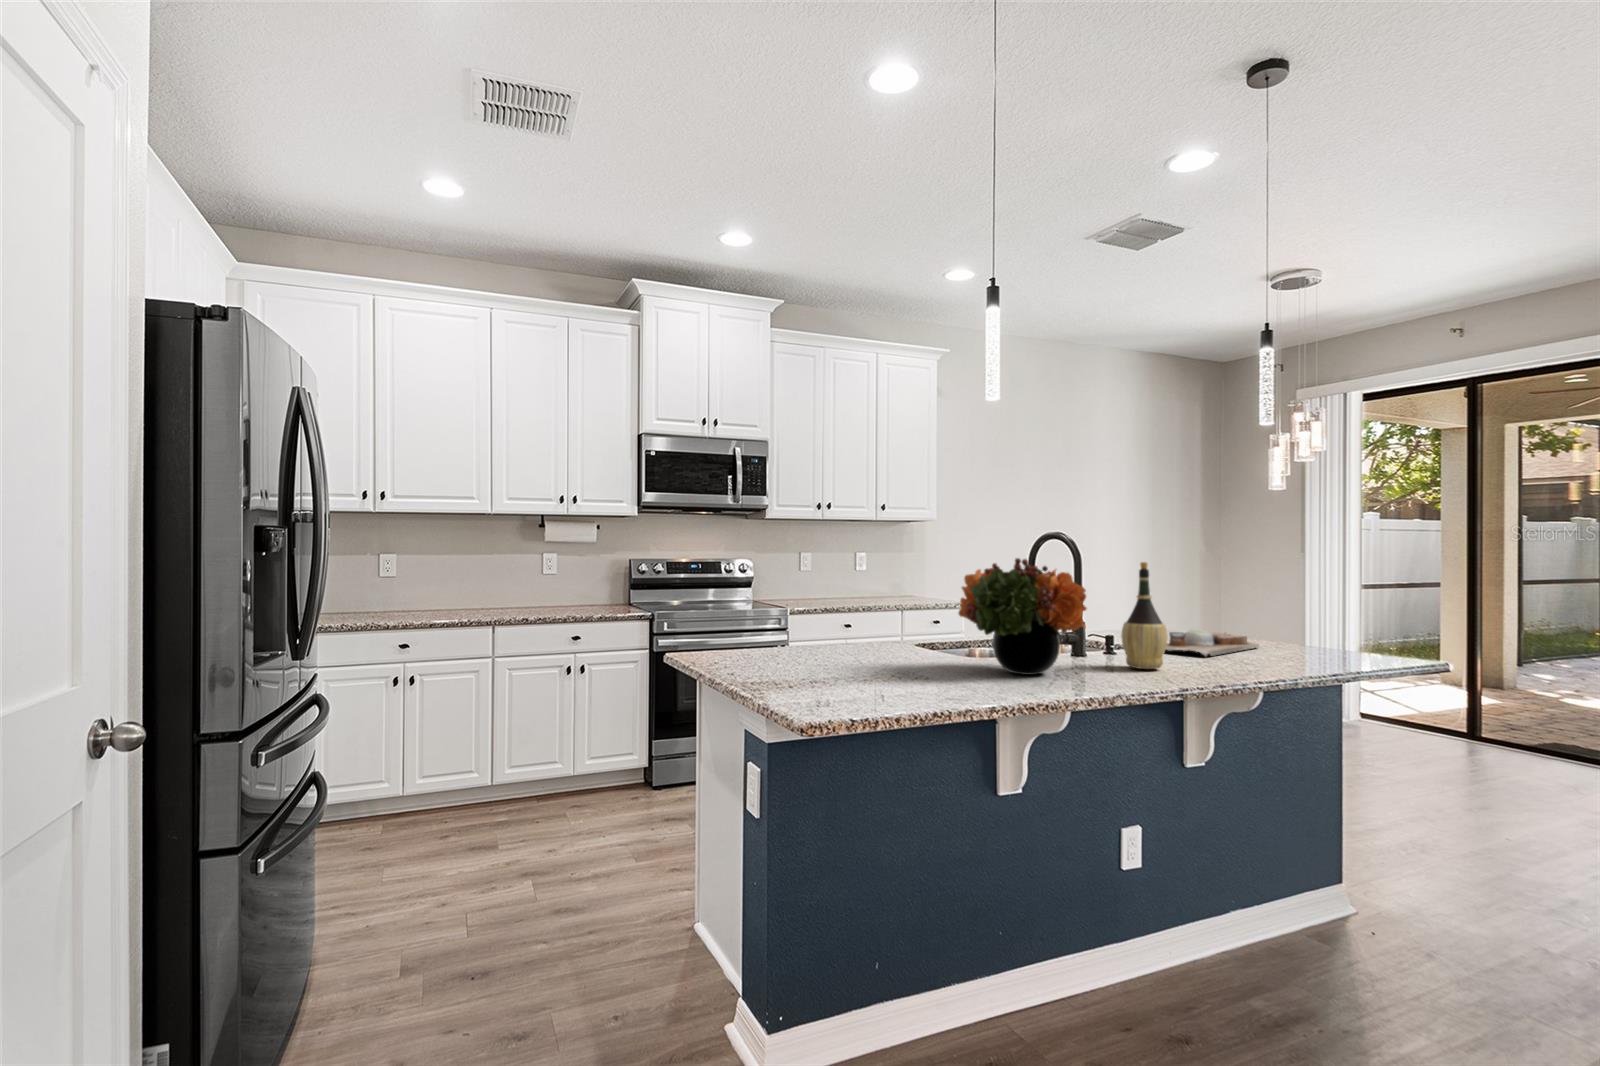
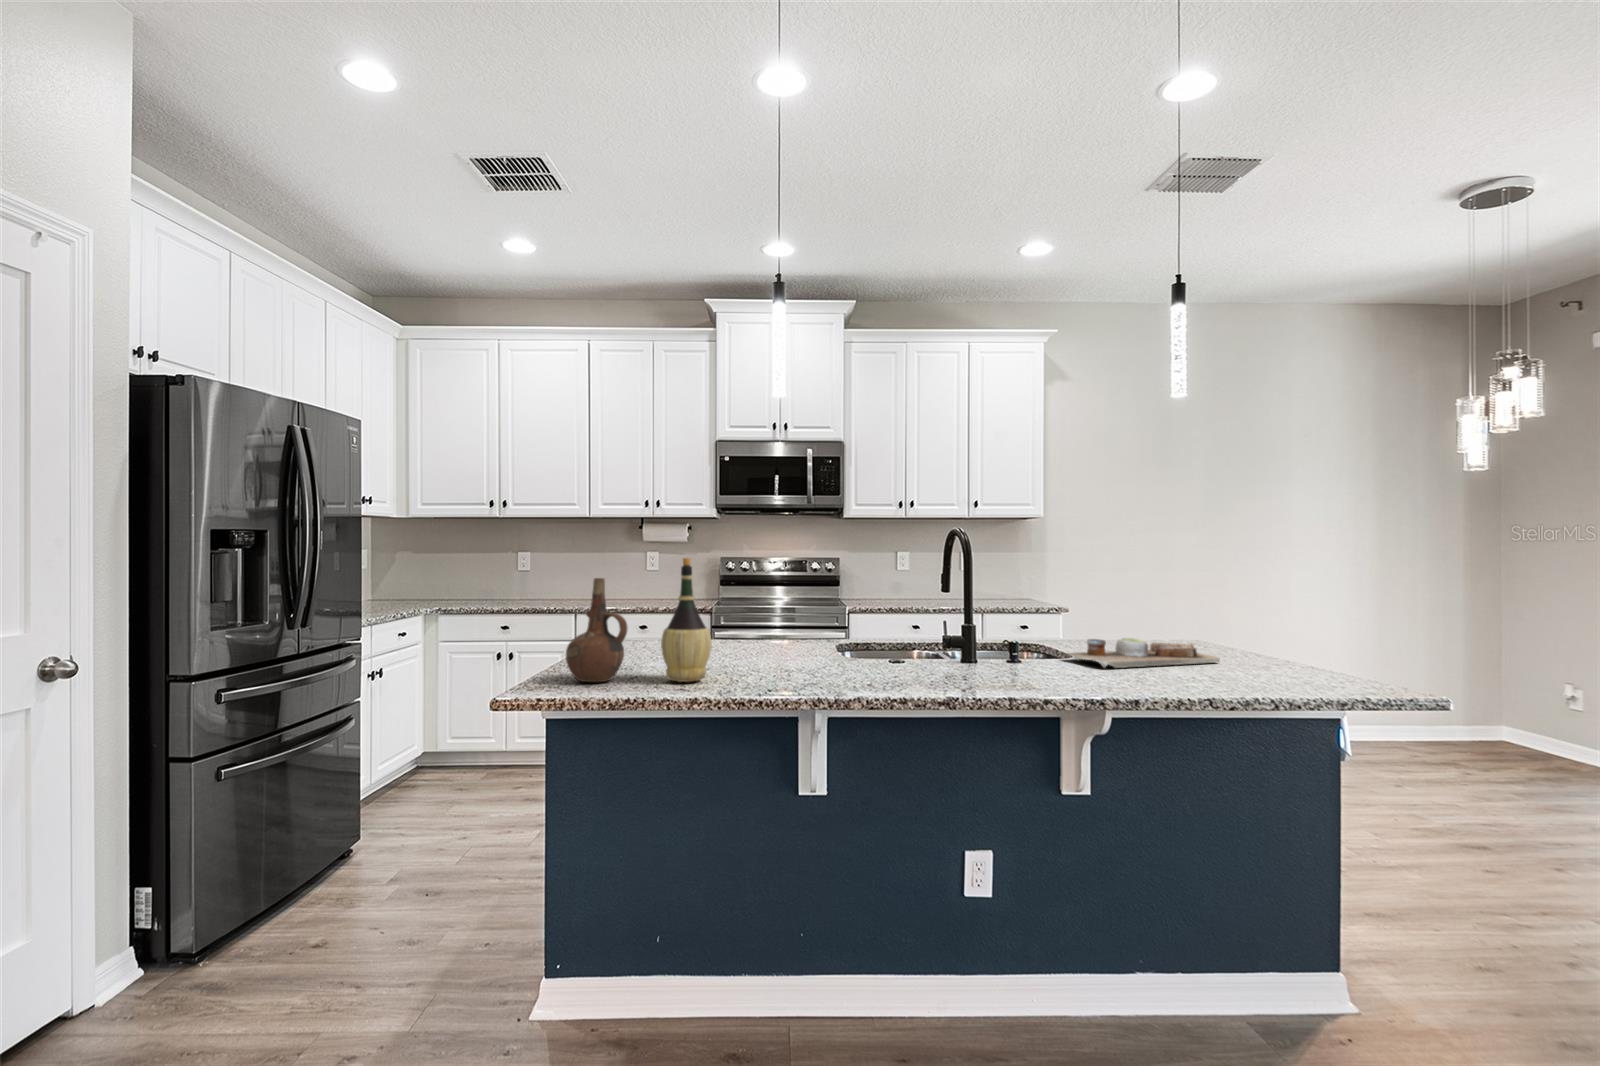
flower arrangement: present [959,558,1087,675] -> none [766,552,905,674]
wine bottle: present [1121,562,1168,669] -> present [661,558,711,682]
ceramic pitcher: none [816,587,879,698] -> present [566,578,628,682]

